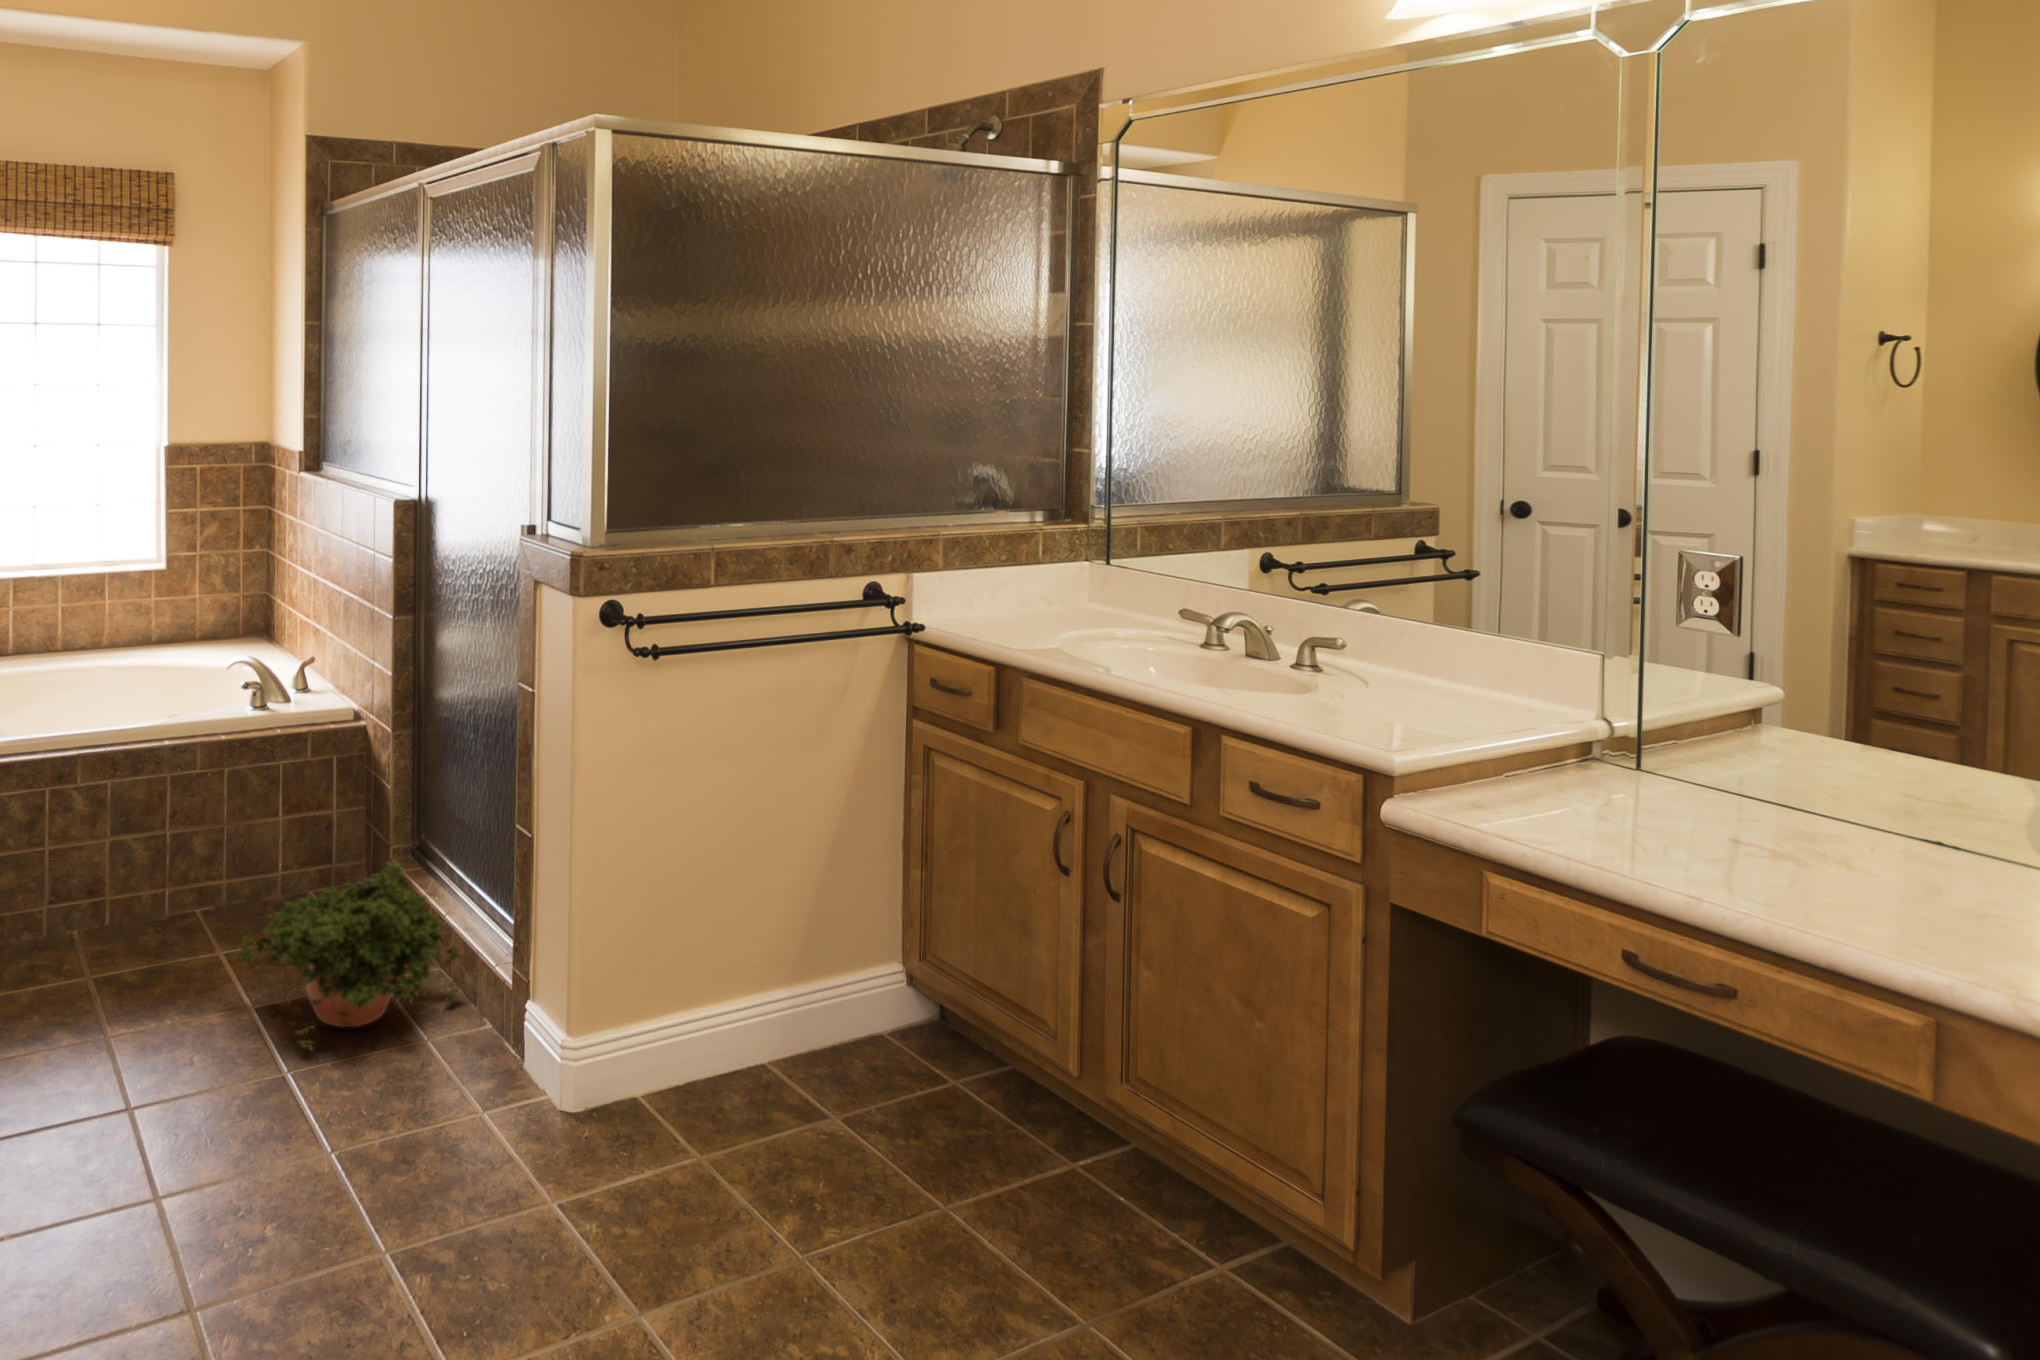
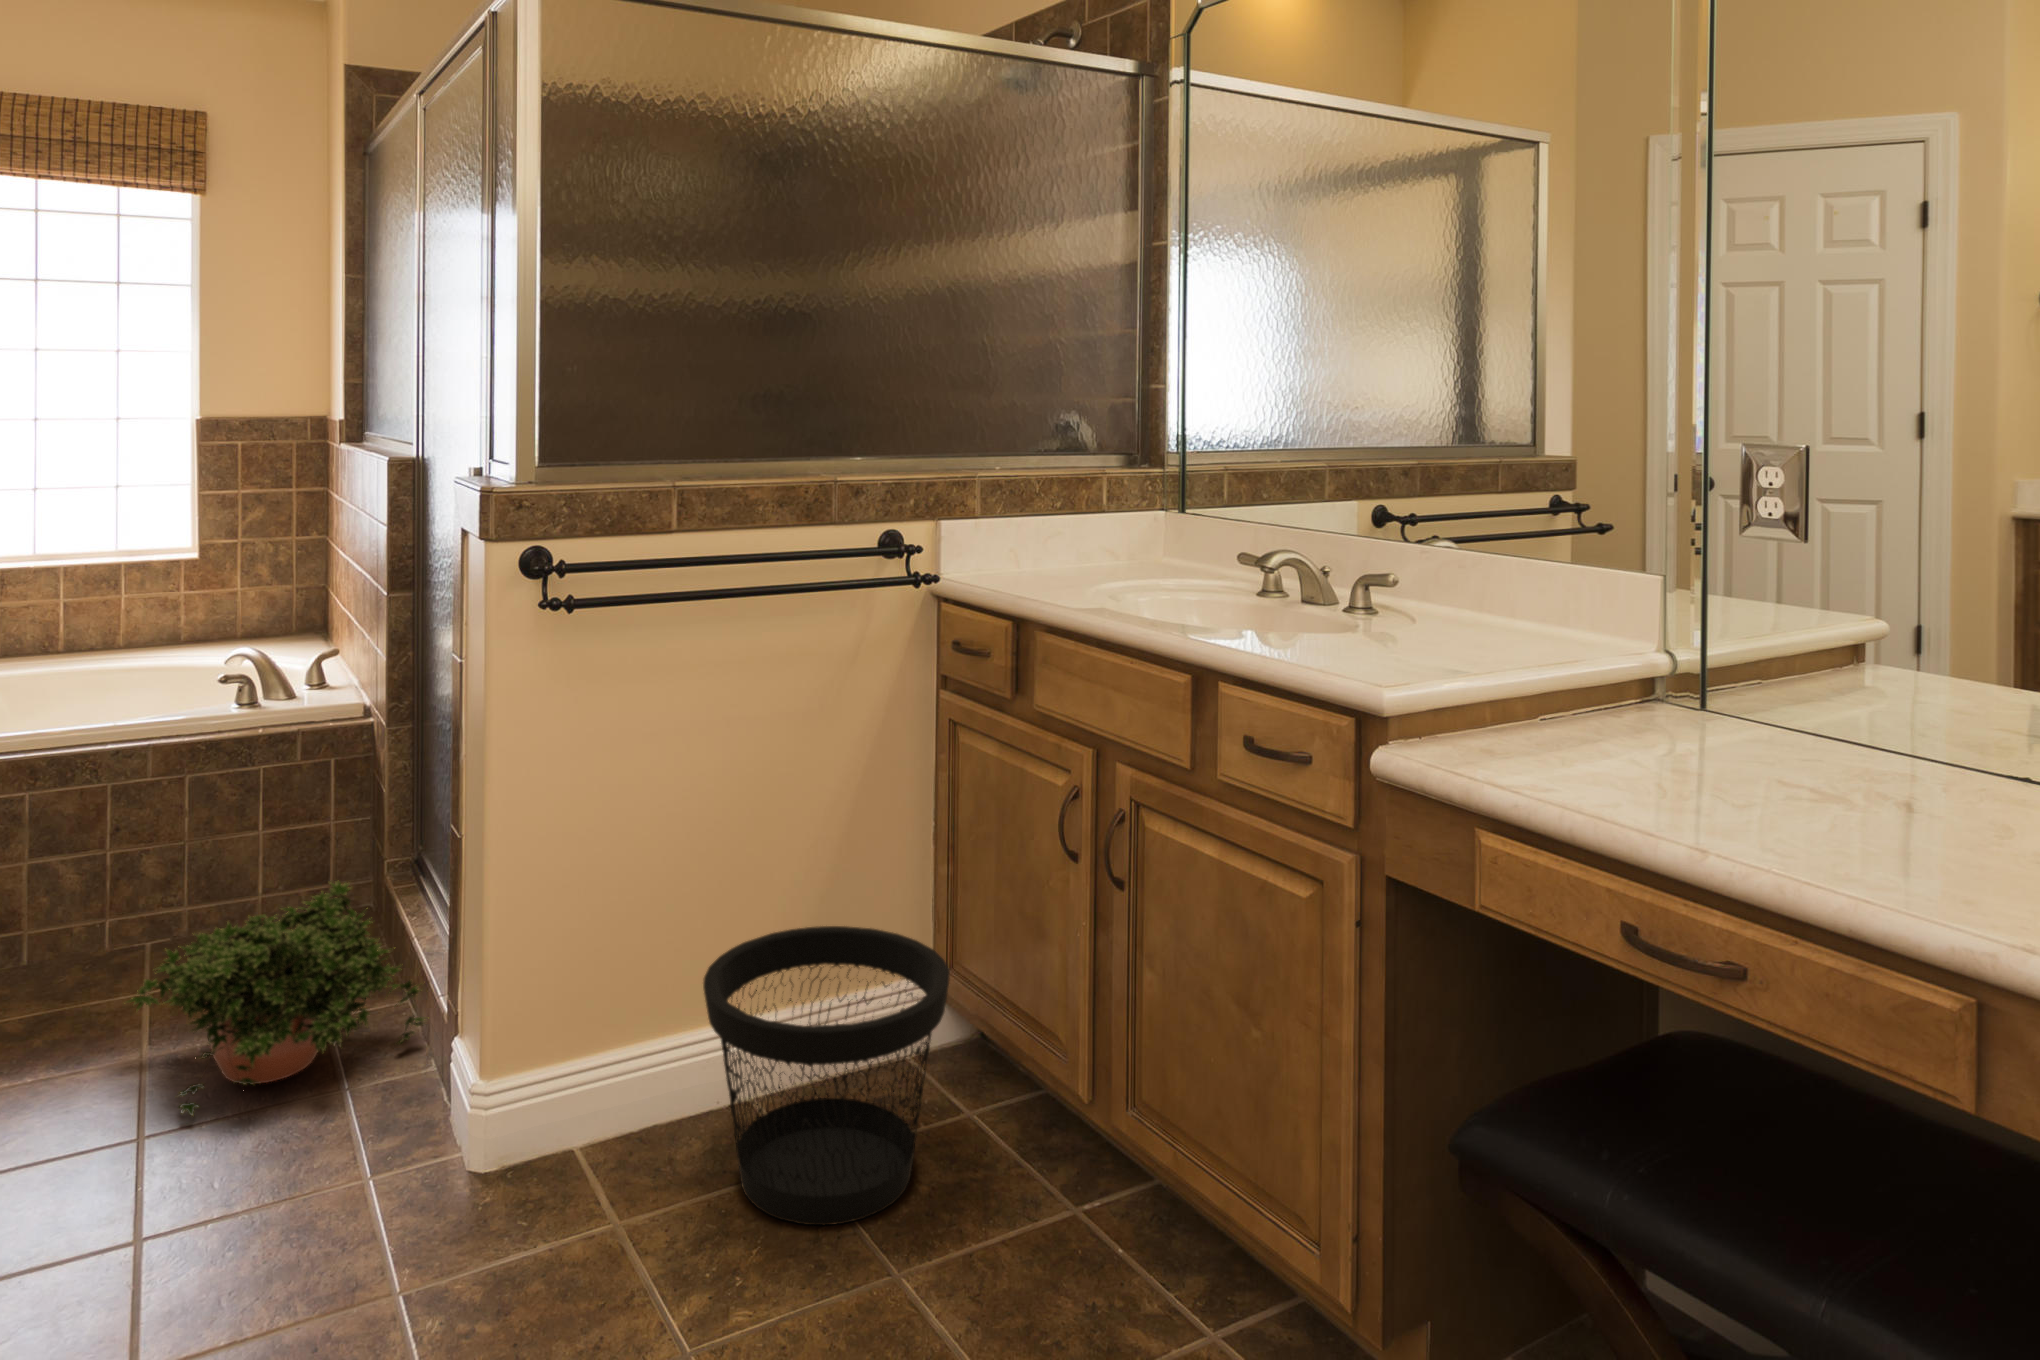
wastebasket: none [746,916,953,1159] -> present [703,926,950,1225]

